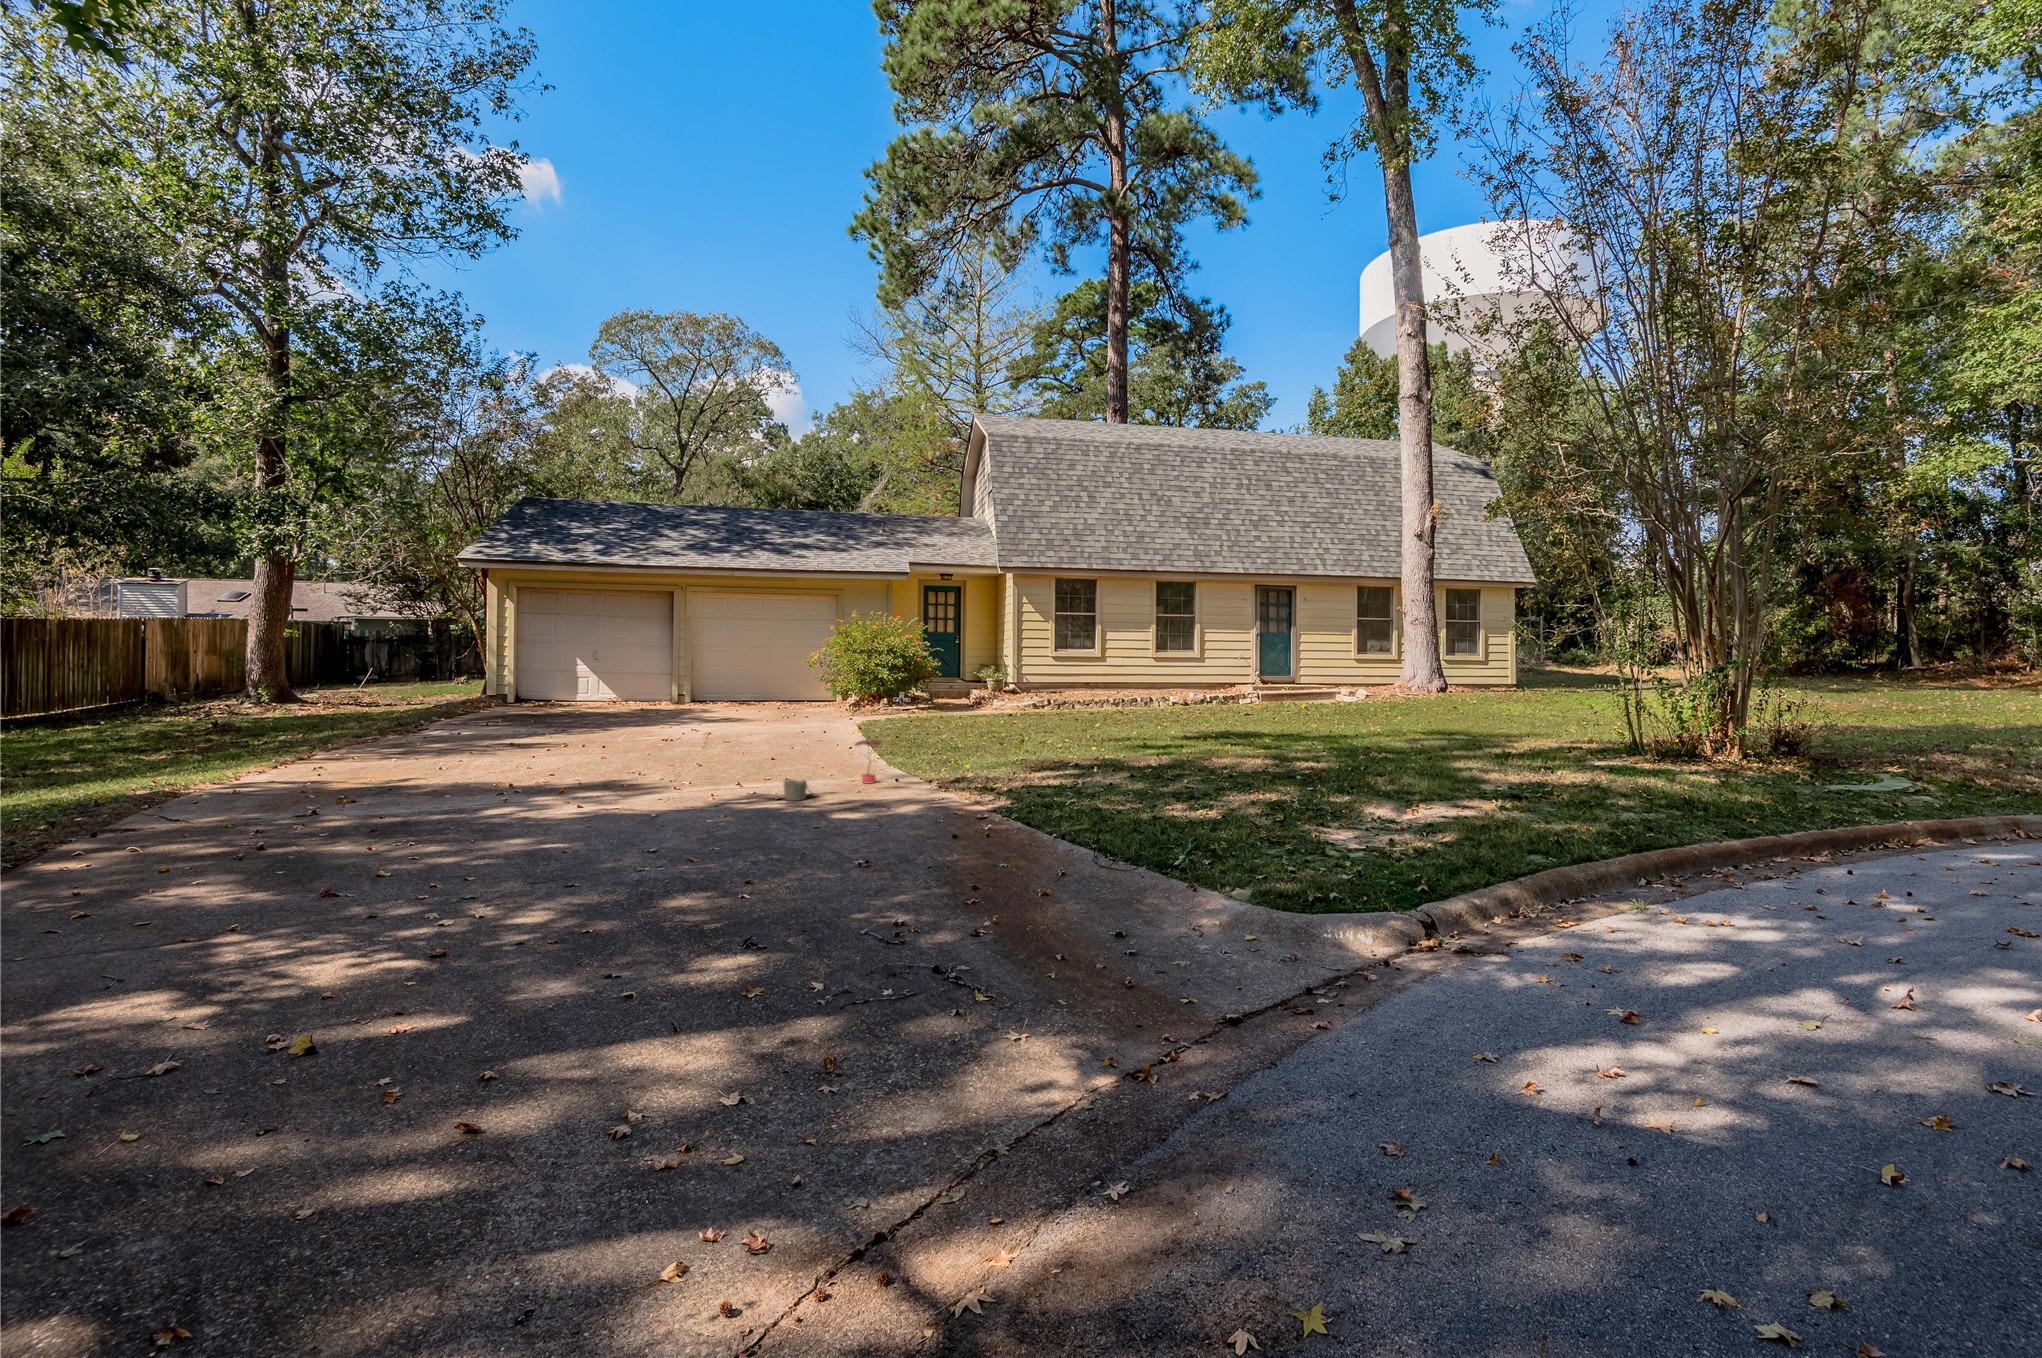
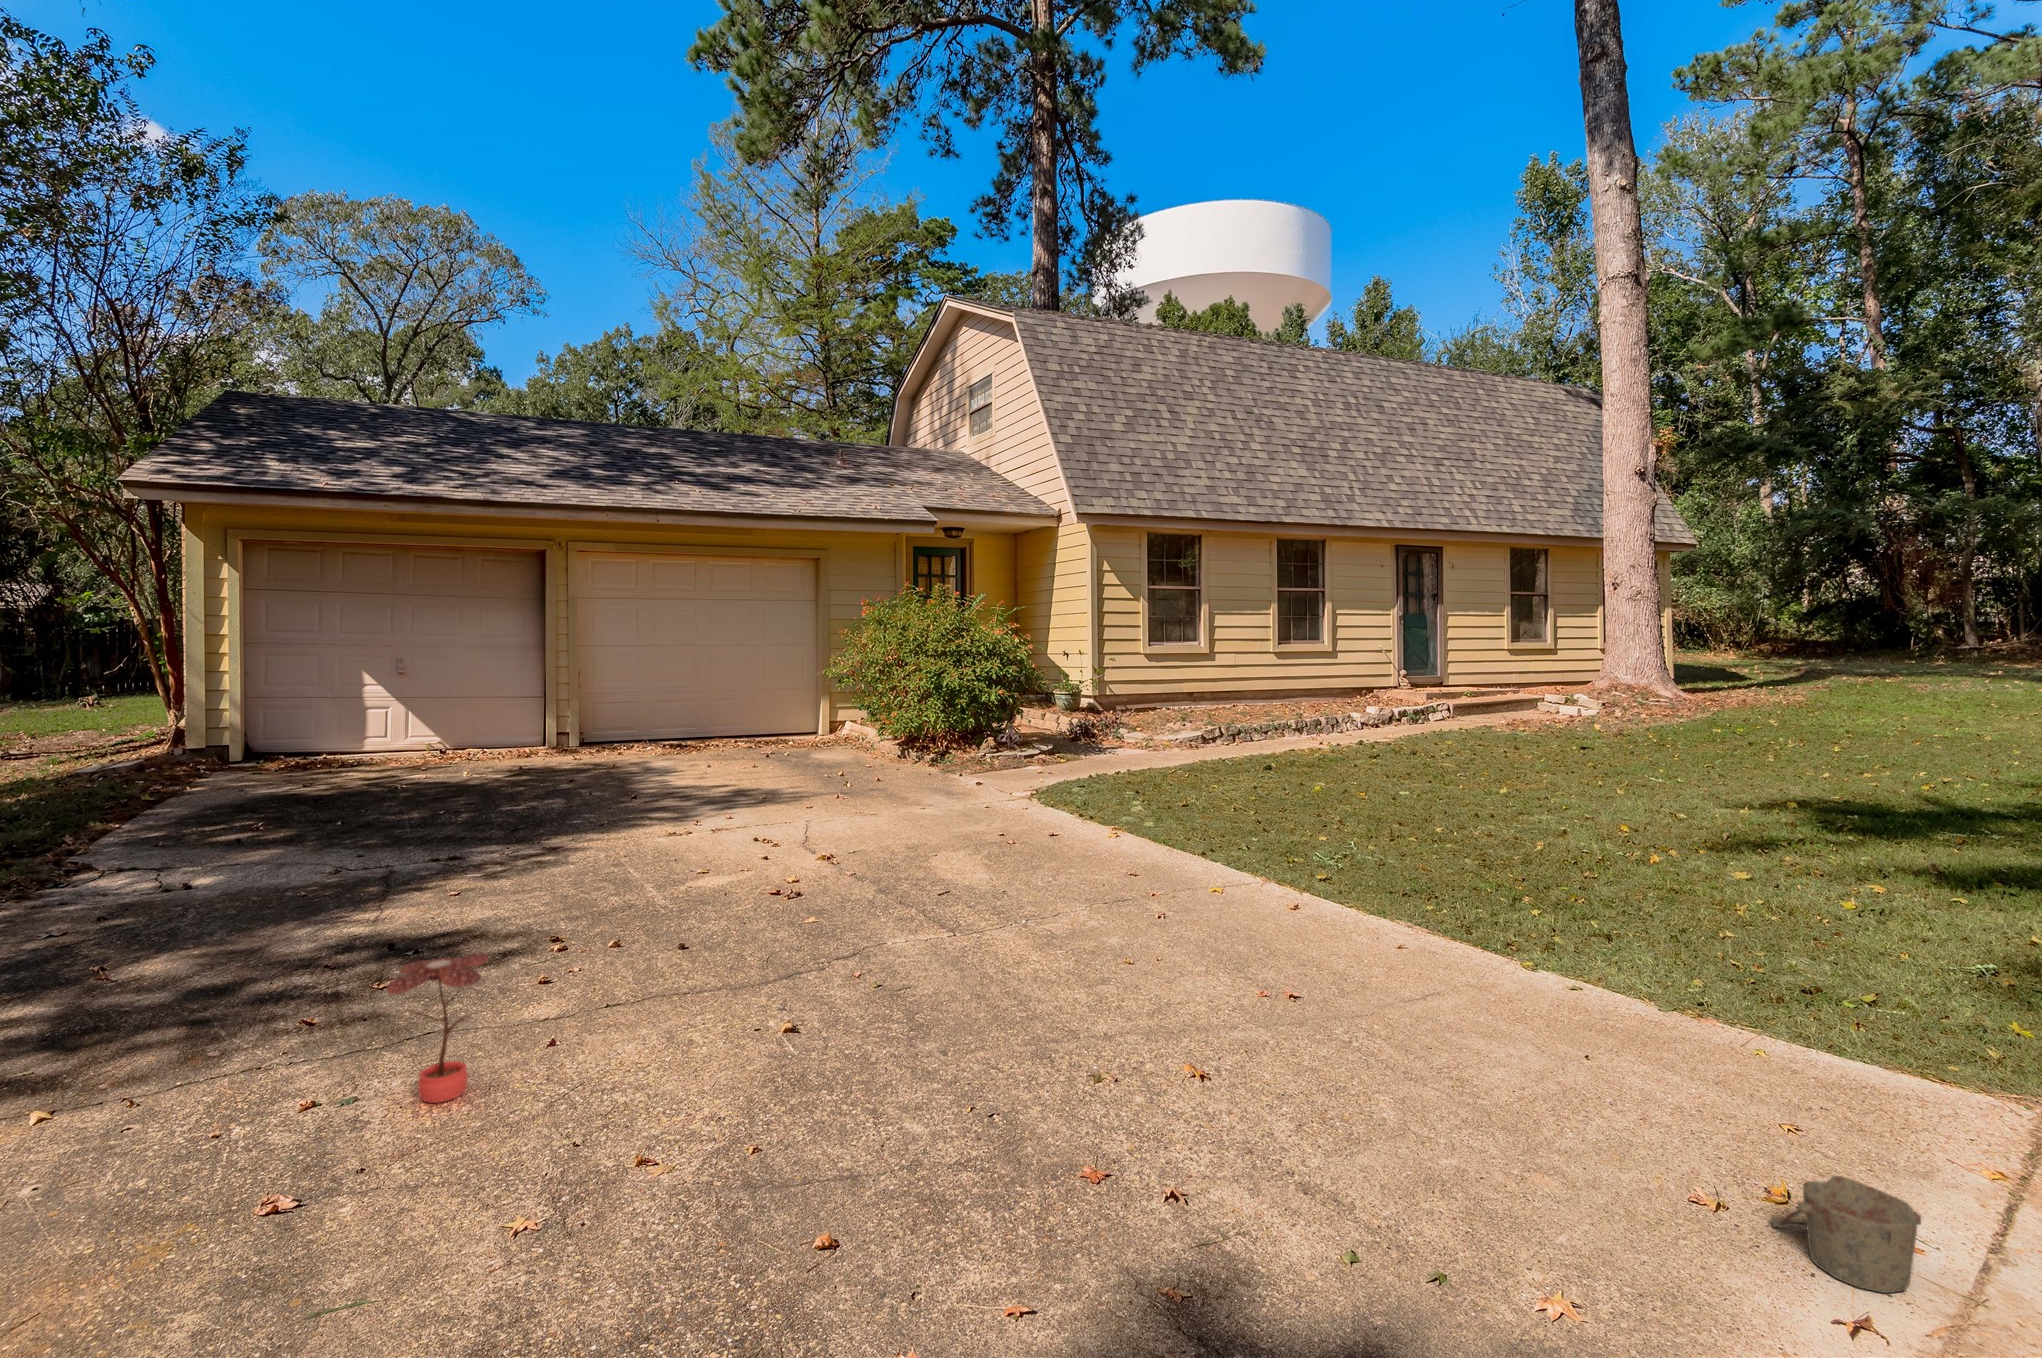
potted plant: present [855,740,881,784] -> present [387,953,489,1103]

